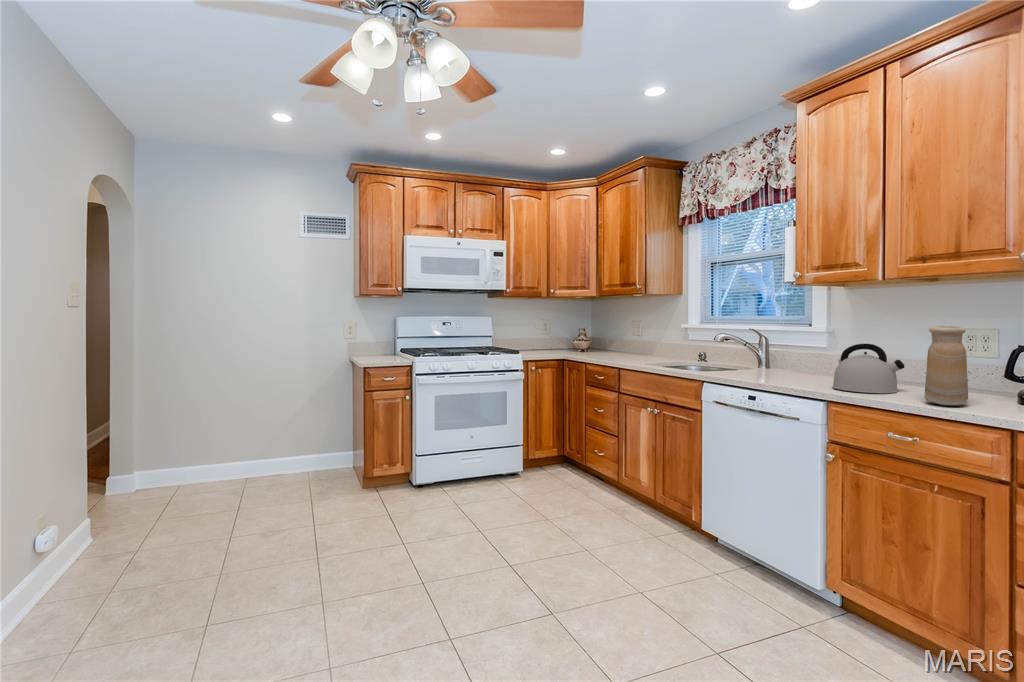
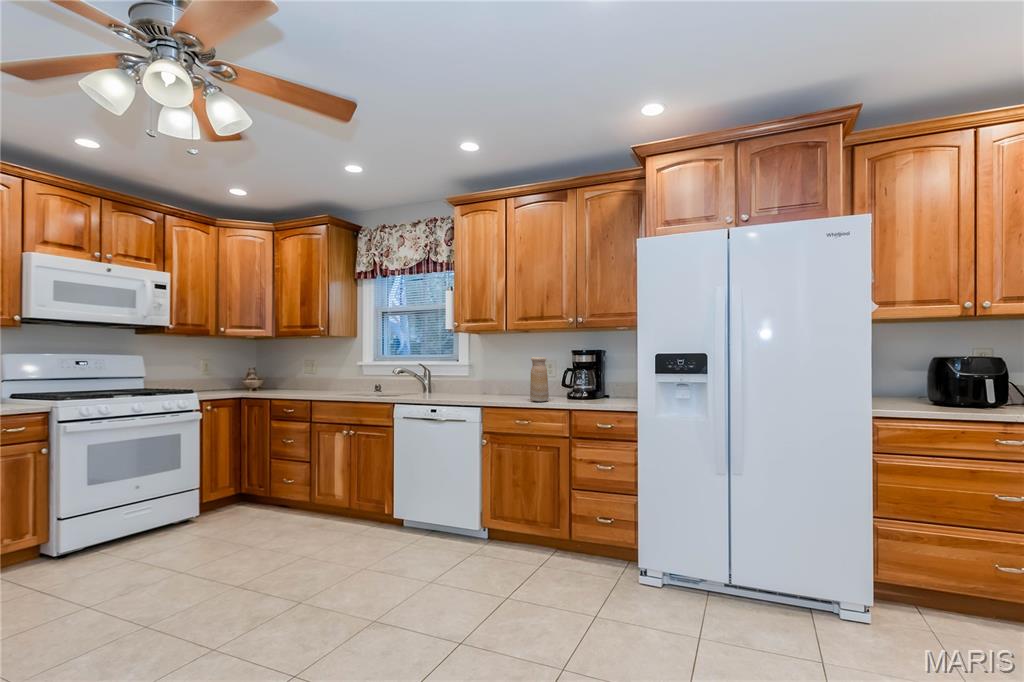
kettle: present [833,344,905,393] -> none [481,369,518,400]

